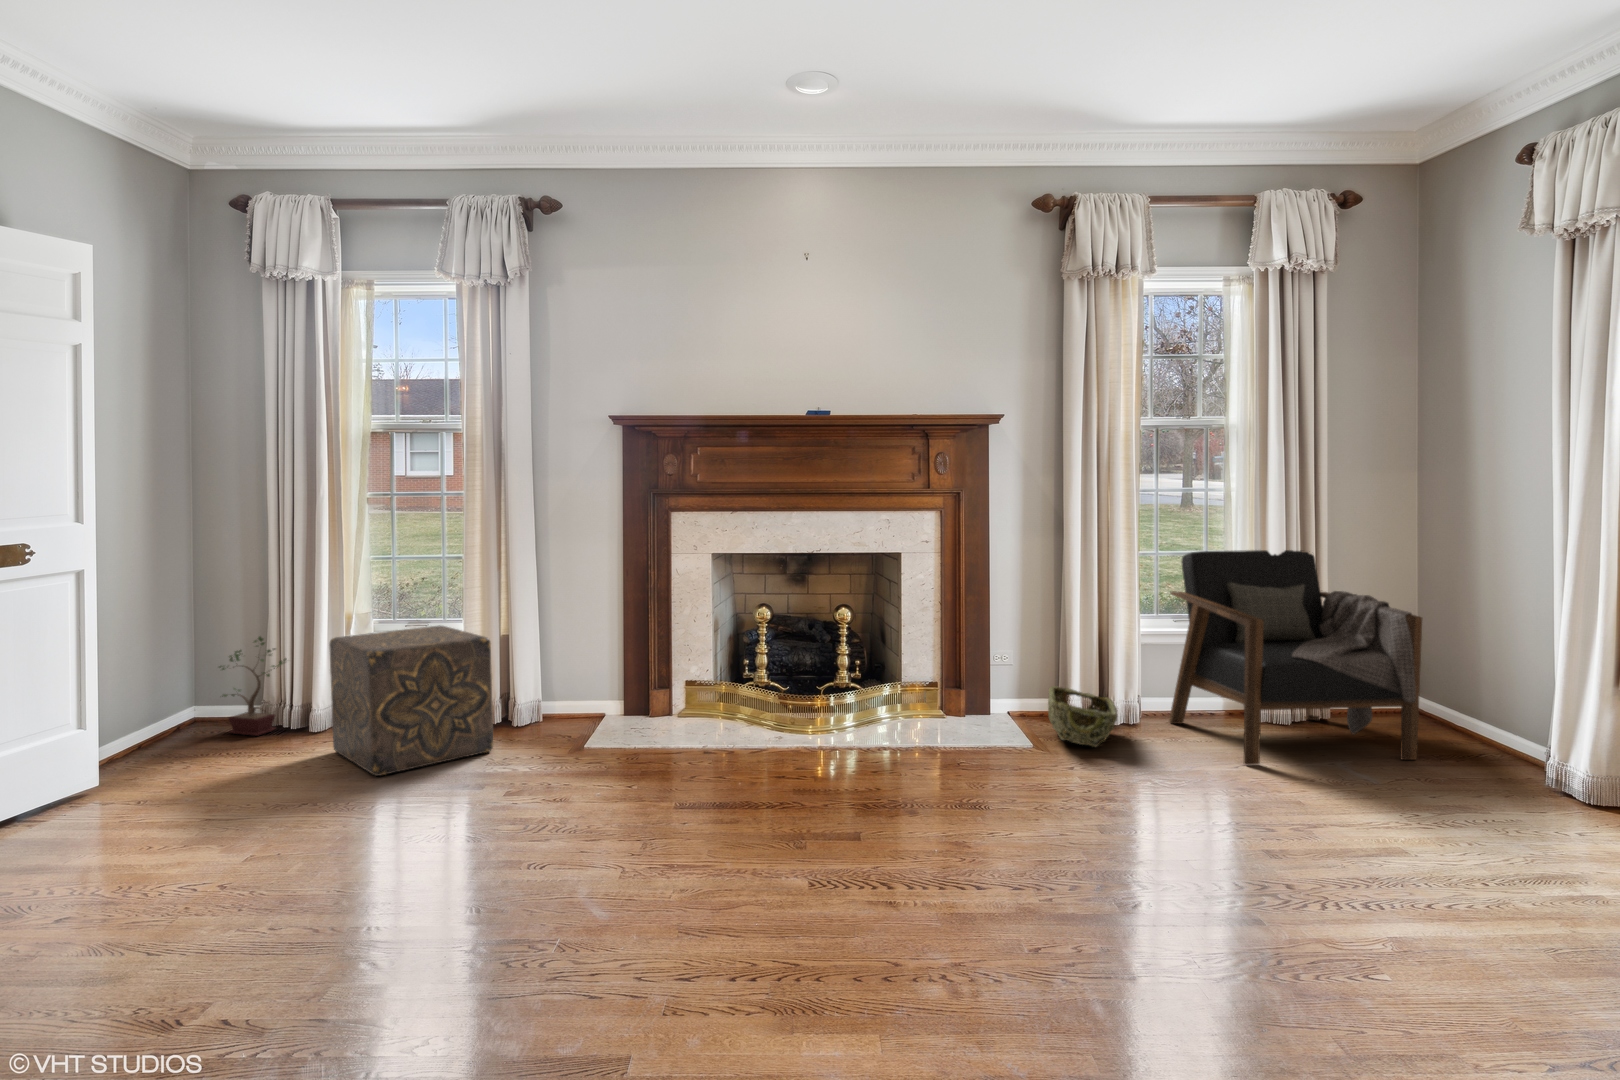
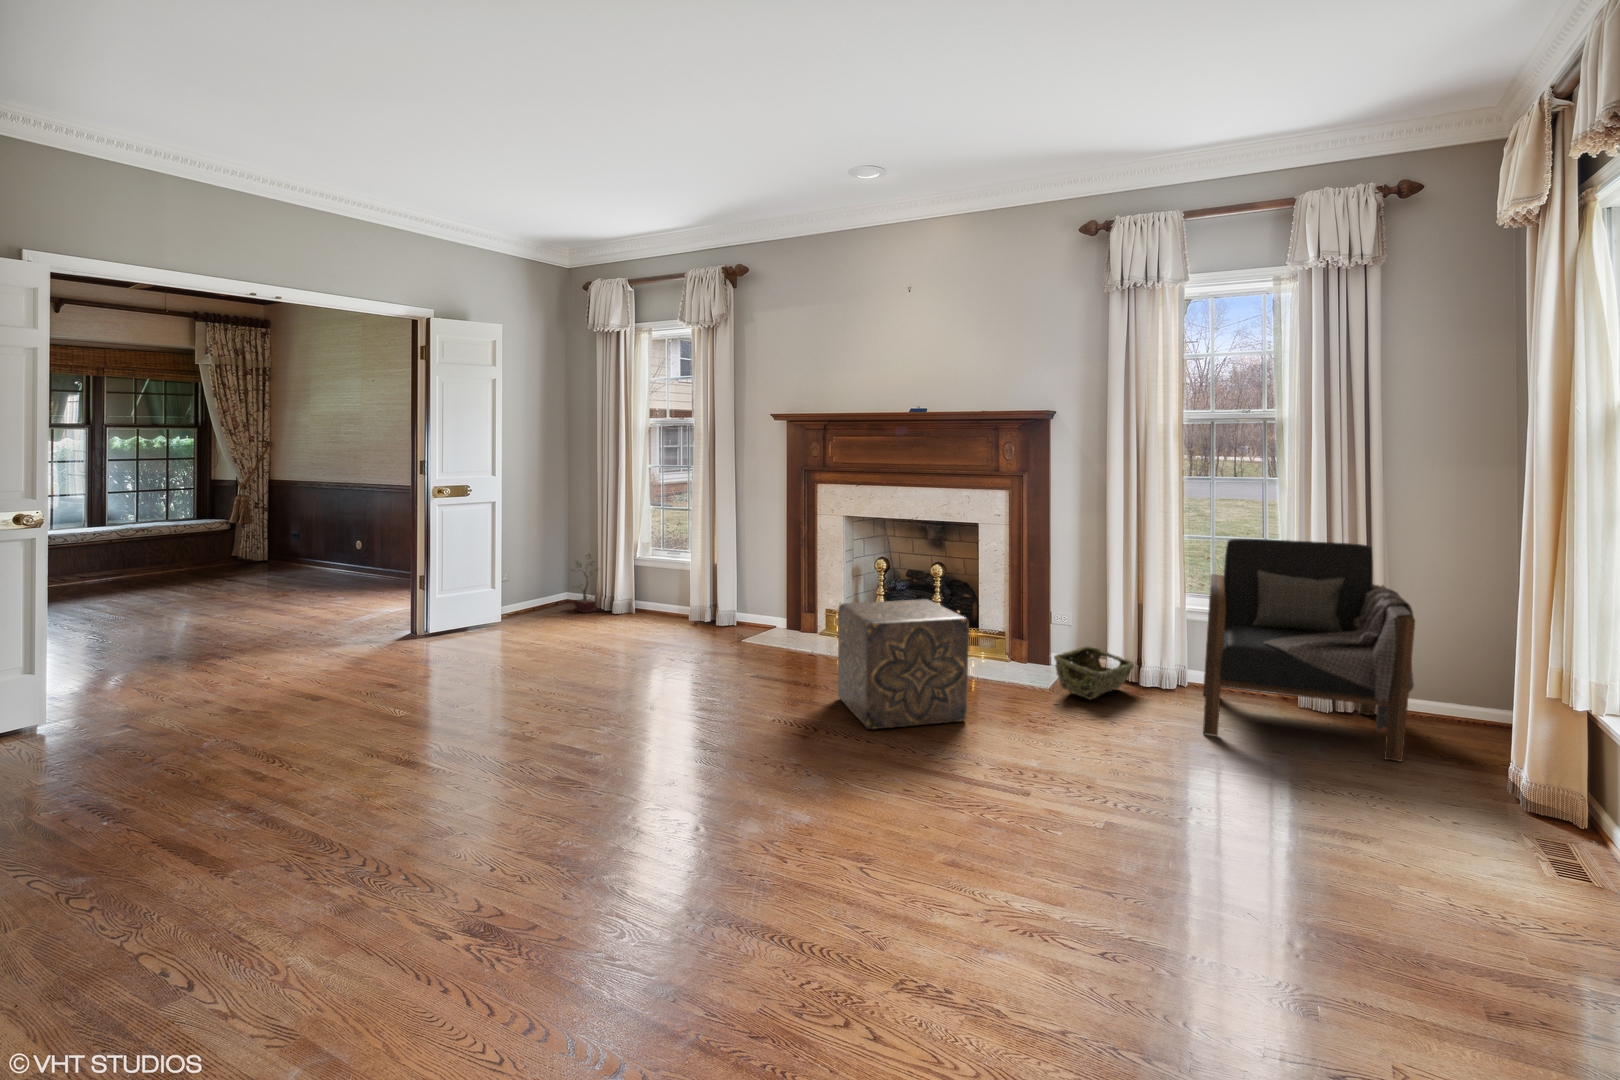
ottoman: present [329,625,493,776] -> present [838,599,969,729]

